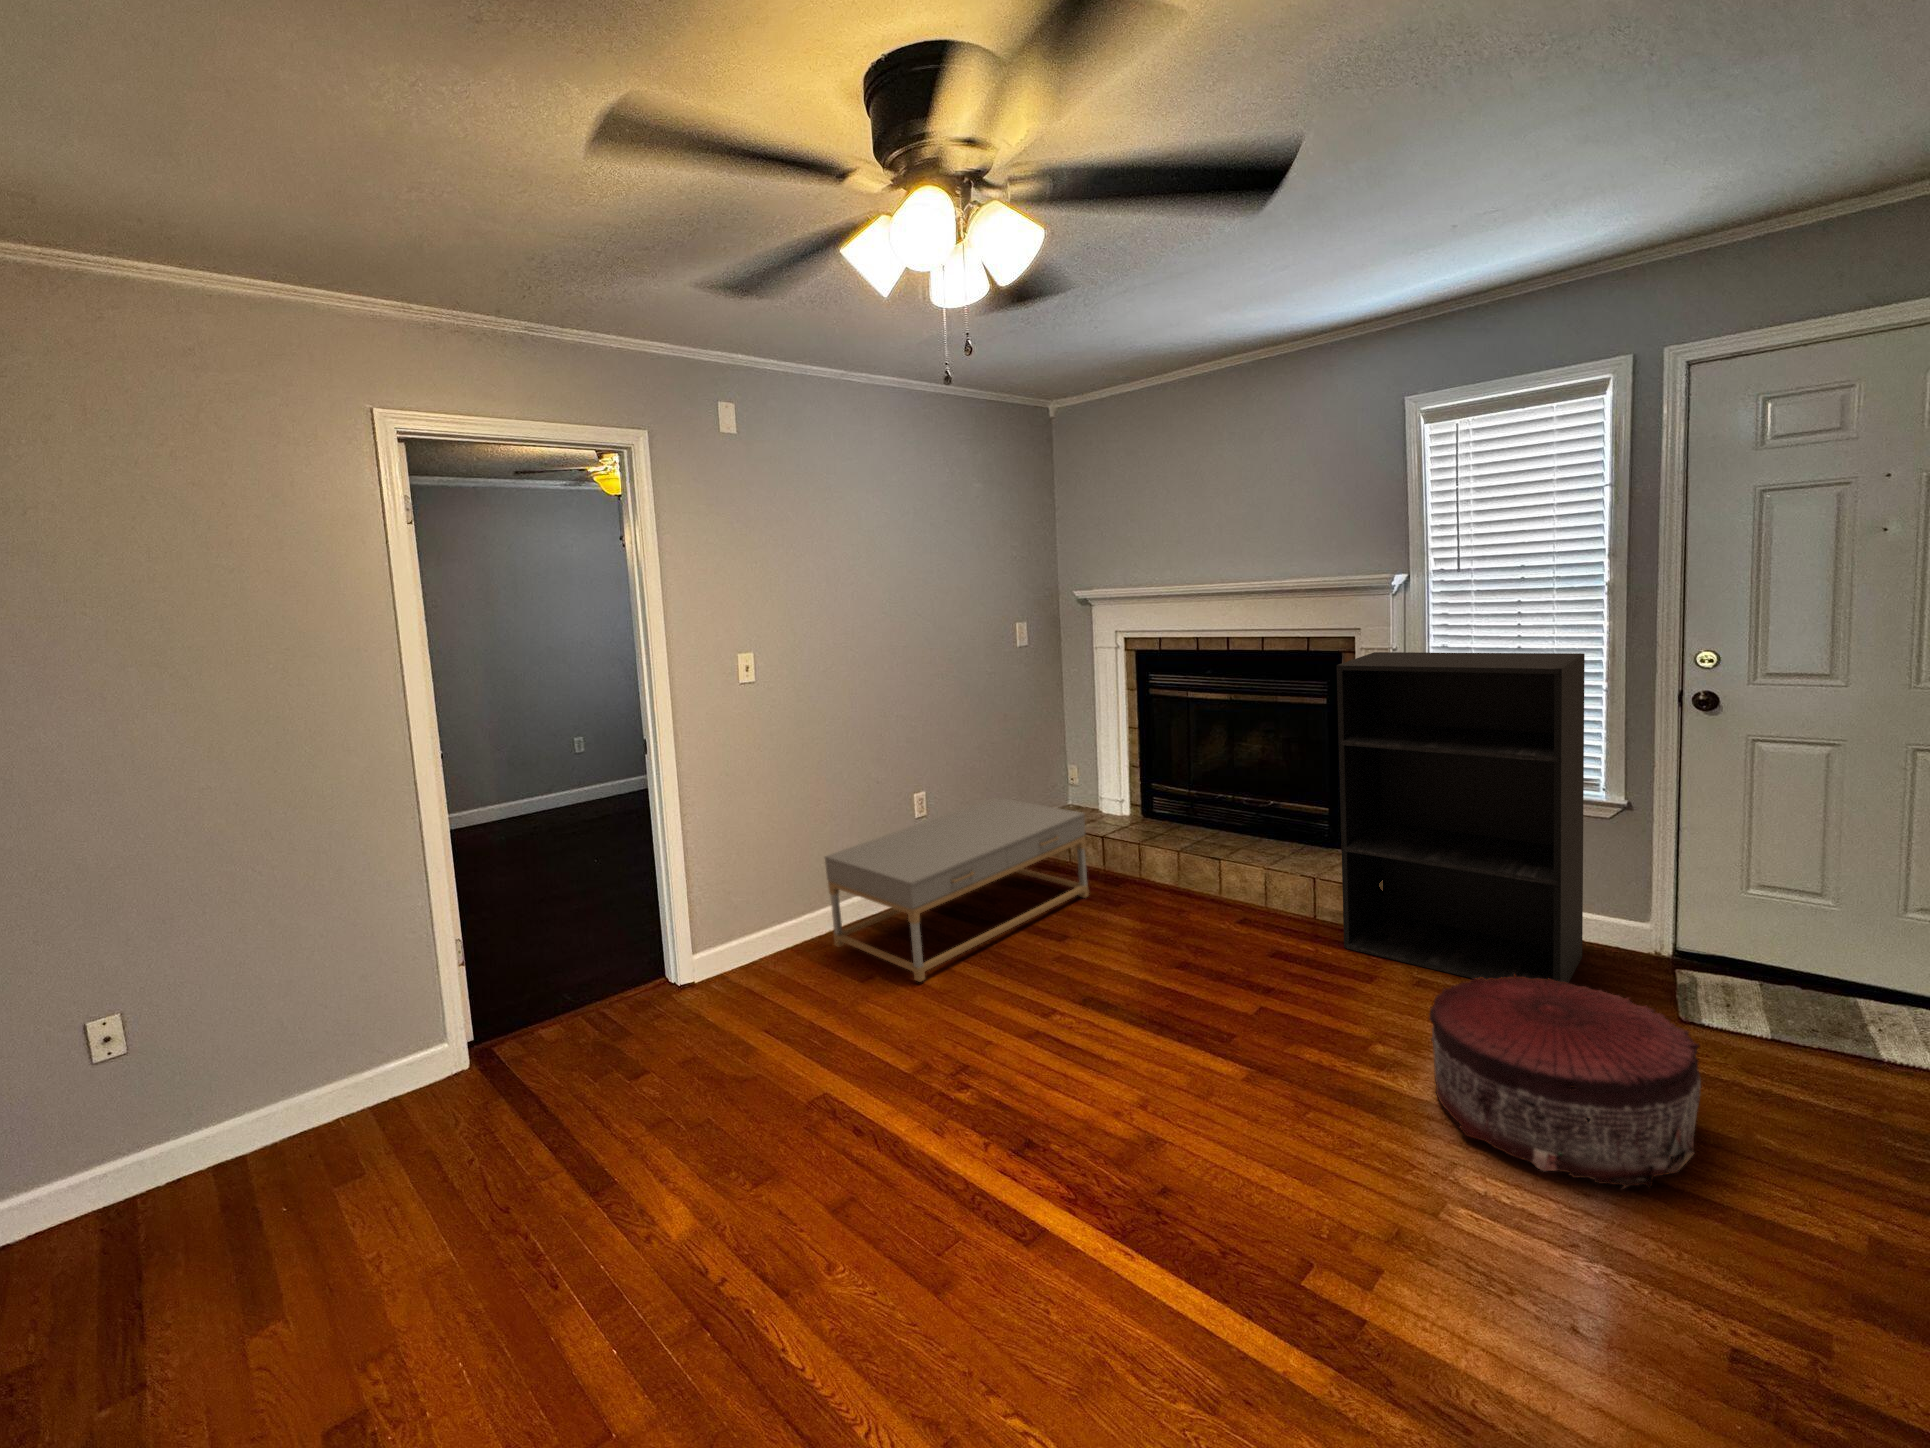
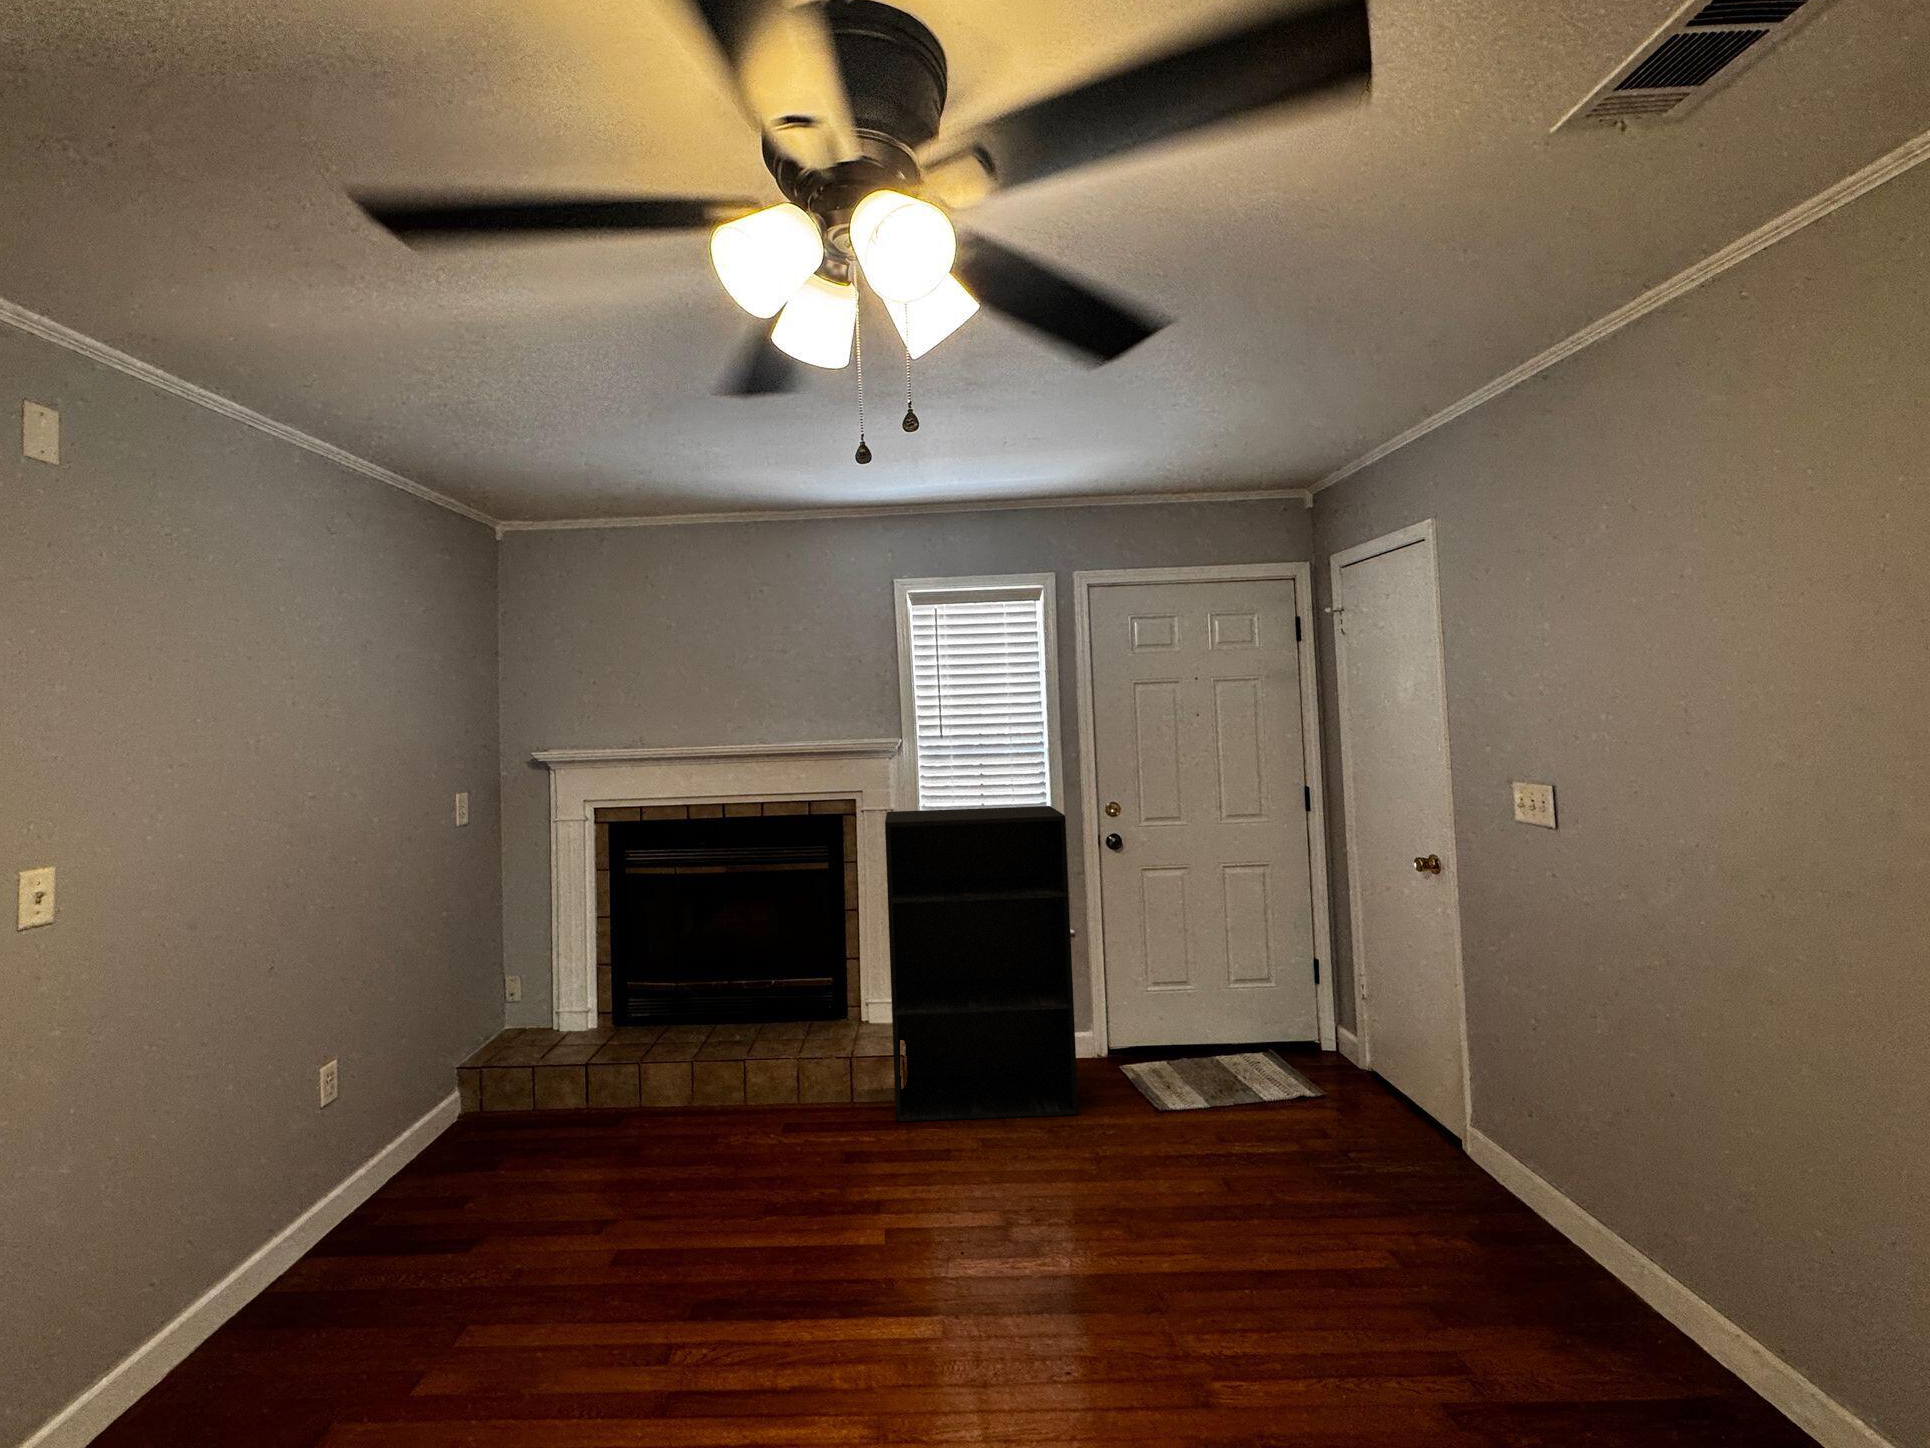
coffee table: present [825,797,1089,982] -> none [203,1031,588,1351]
pouf: present [1429,976,1701,1188] -> none [1055,1086,1258,1264]

